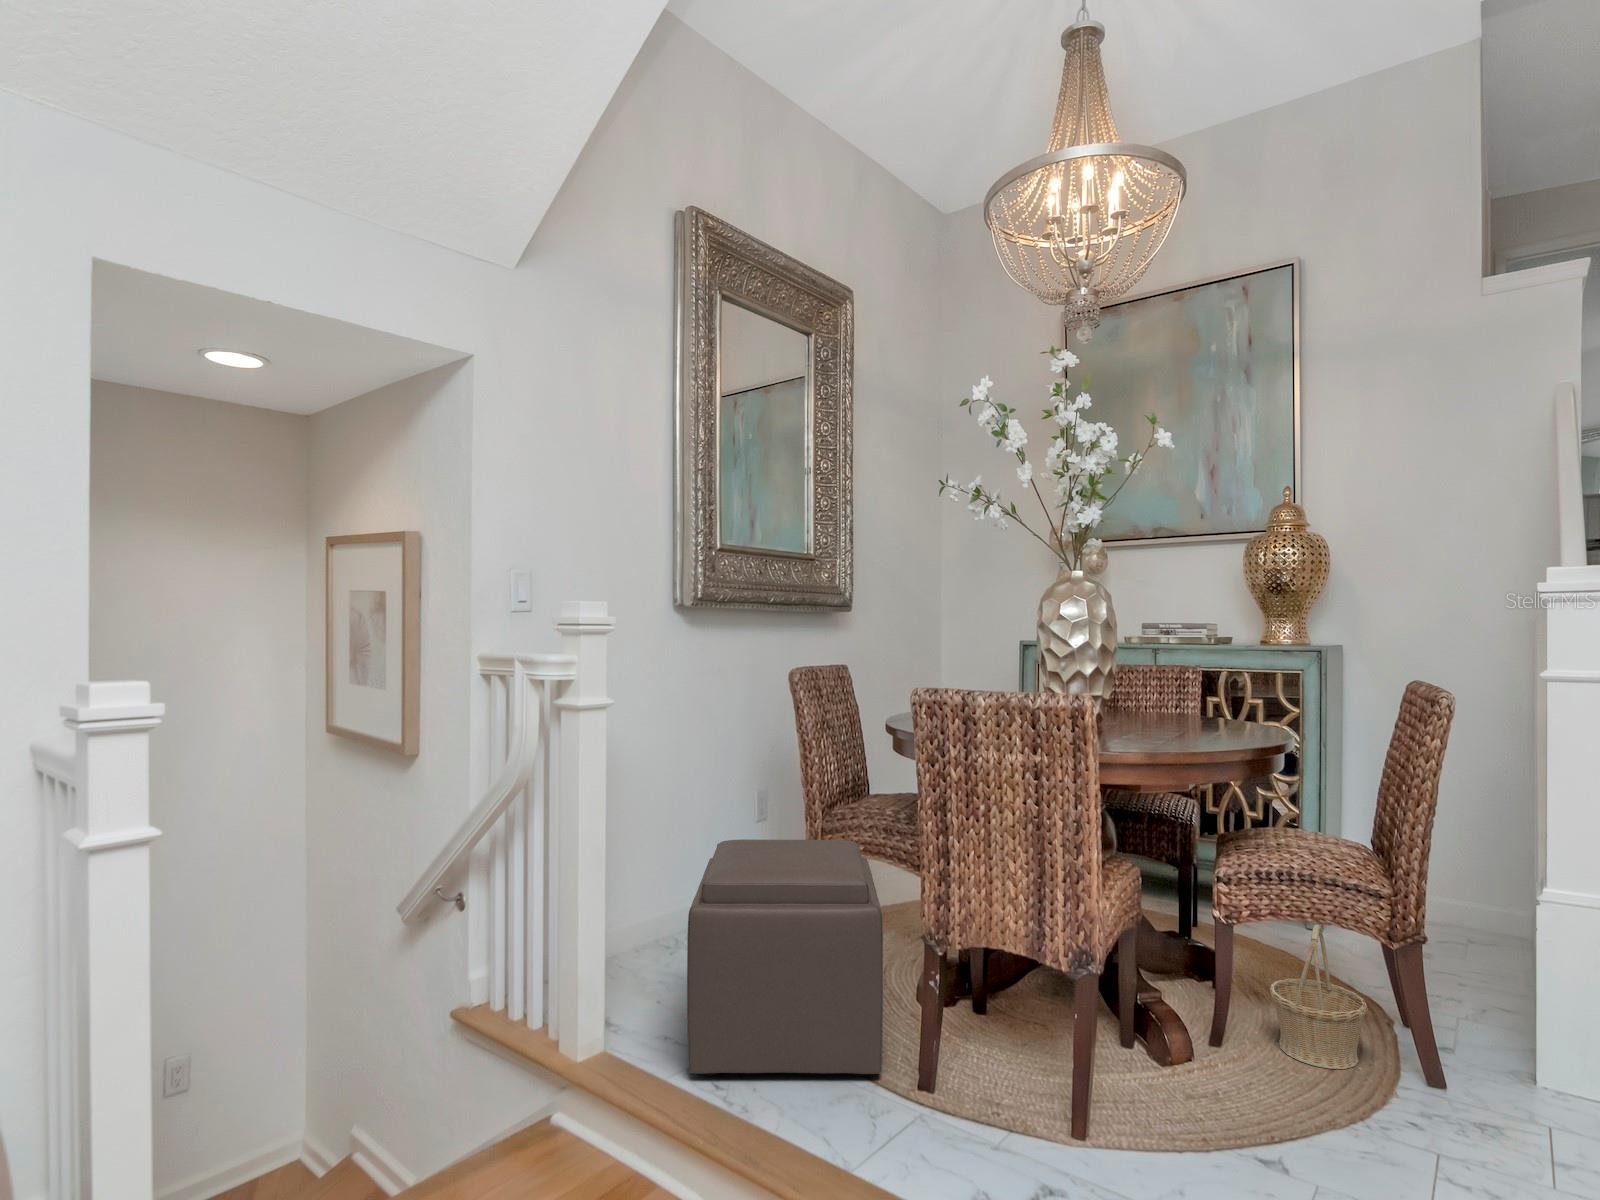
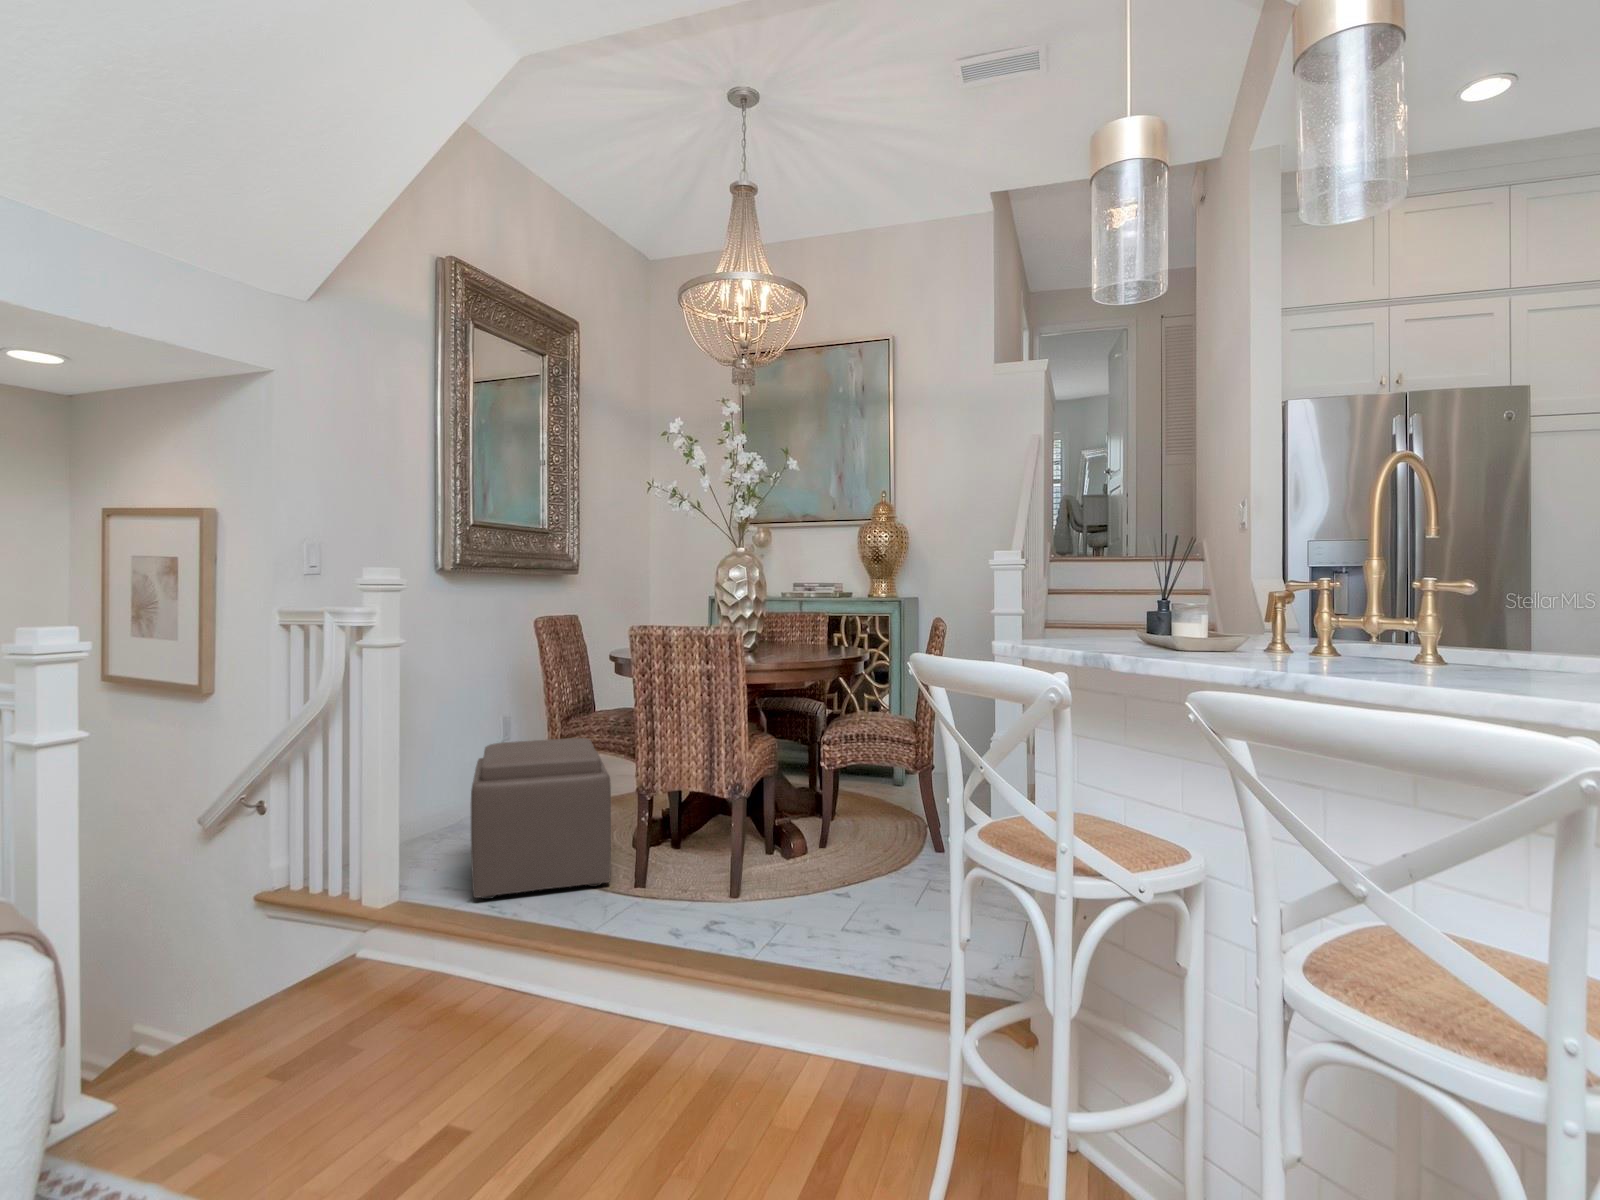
basket: present [1270,925,1368,1069] -> none [853,767,904,849]

